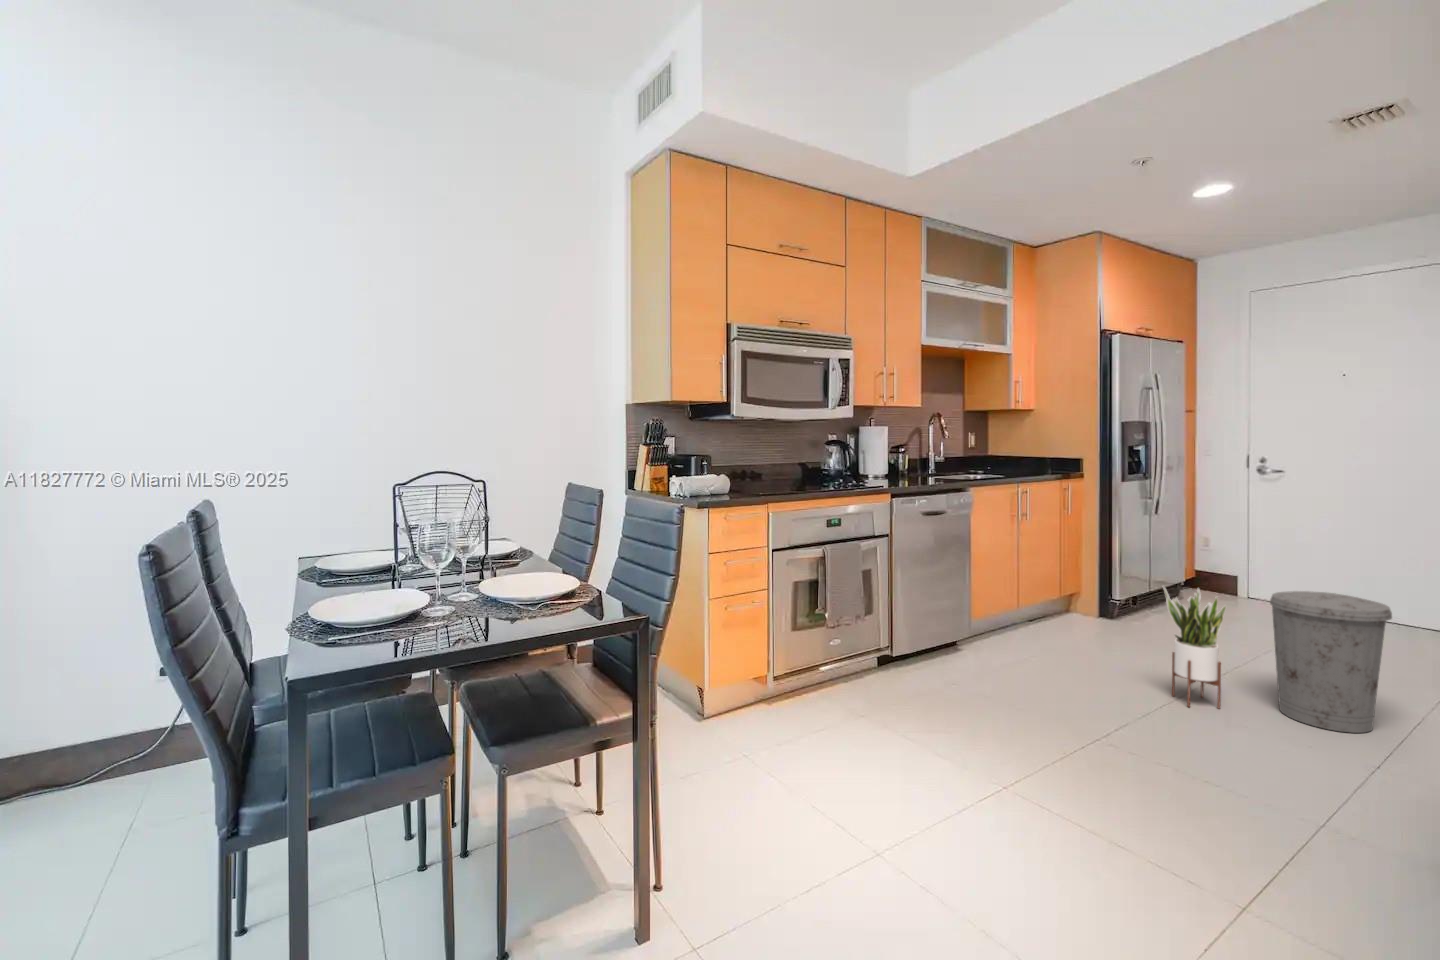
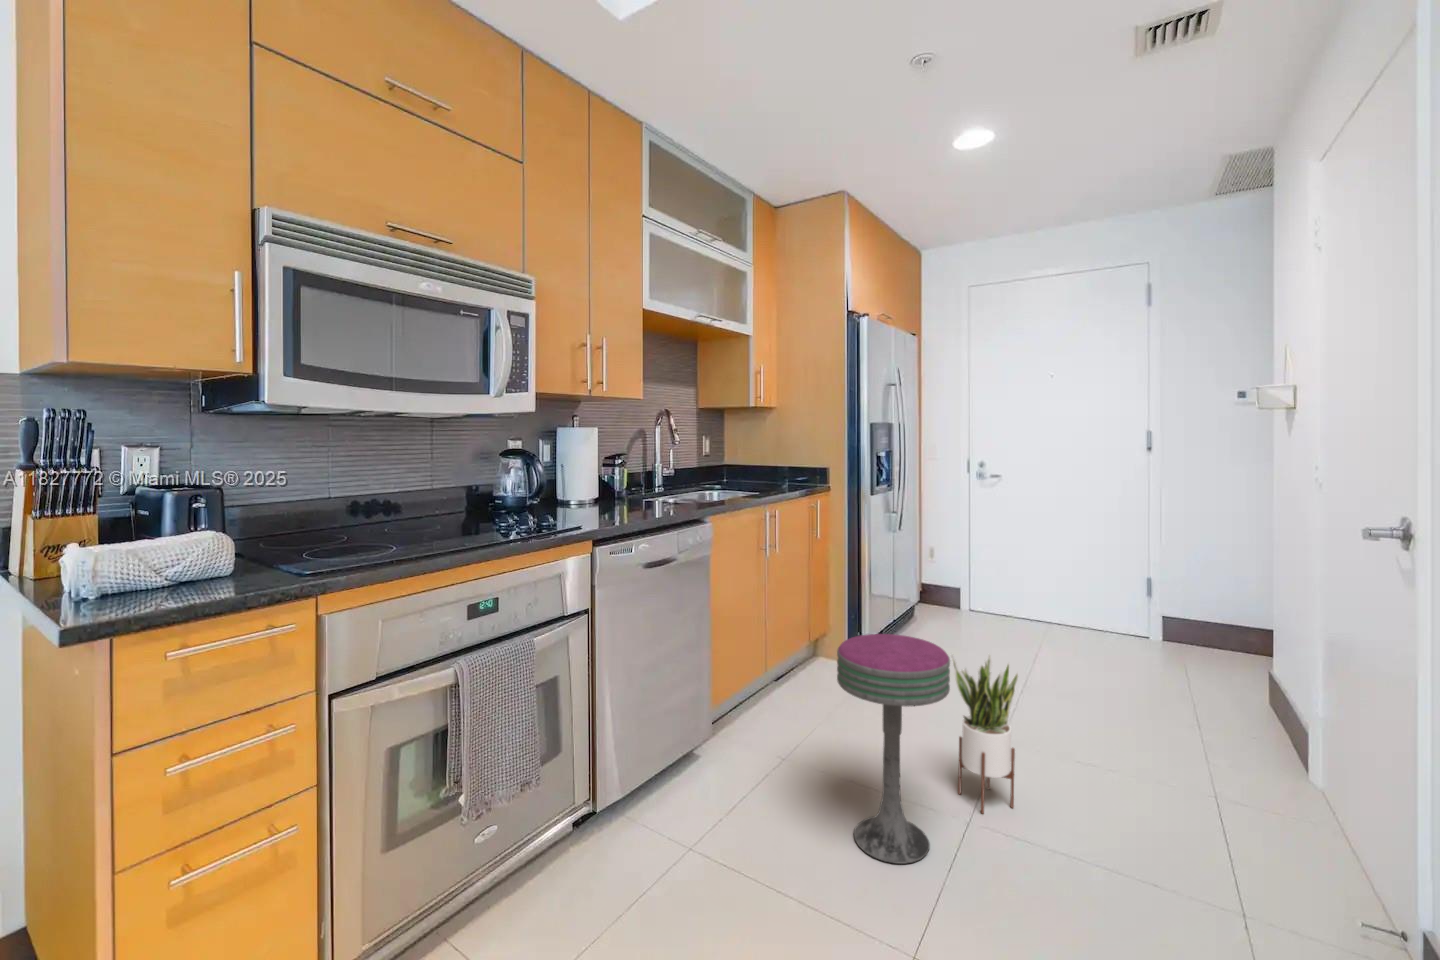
bar stool: none [1060,565,1150,717] -> present [837,634,950,864]
trash can: present [1270,591,1392,733] -> none [1056,642,1180,823]

